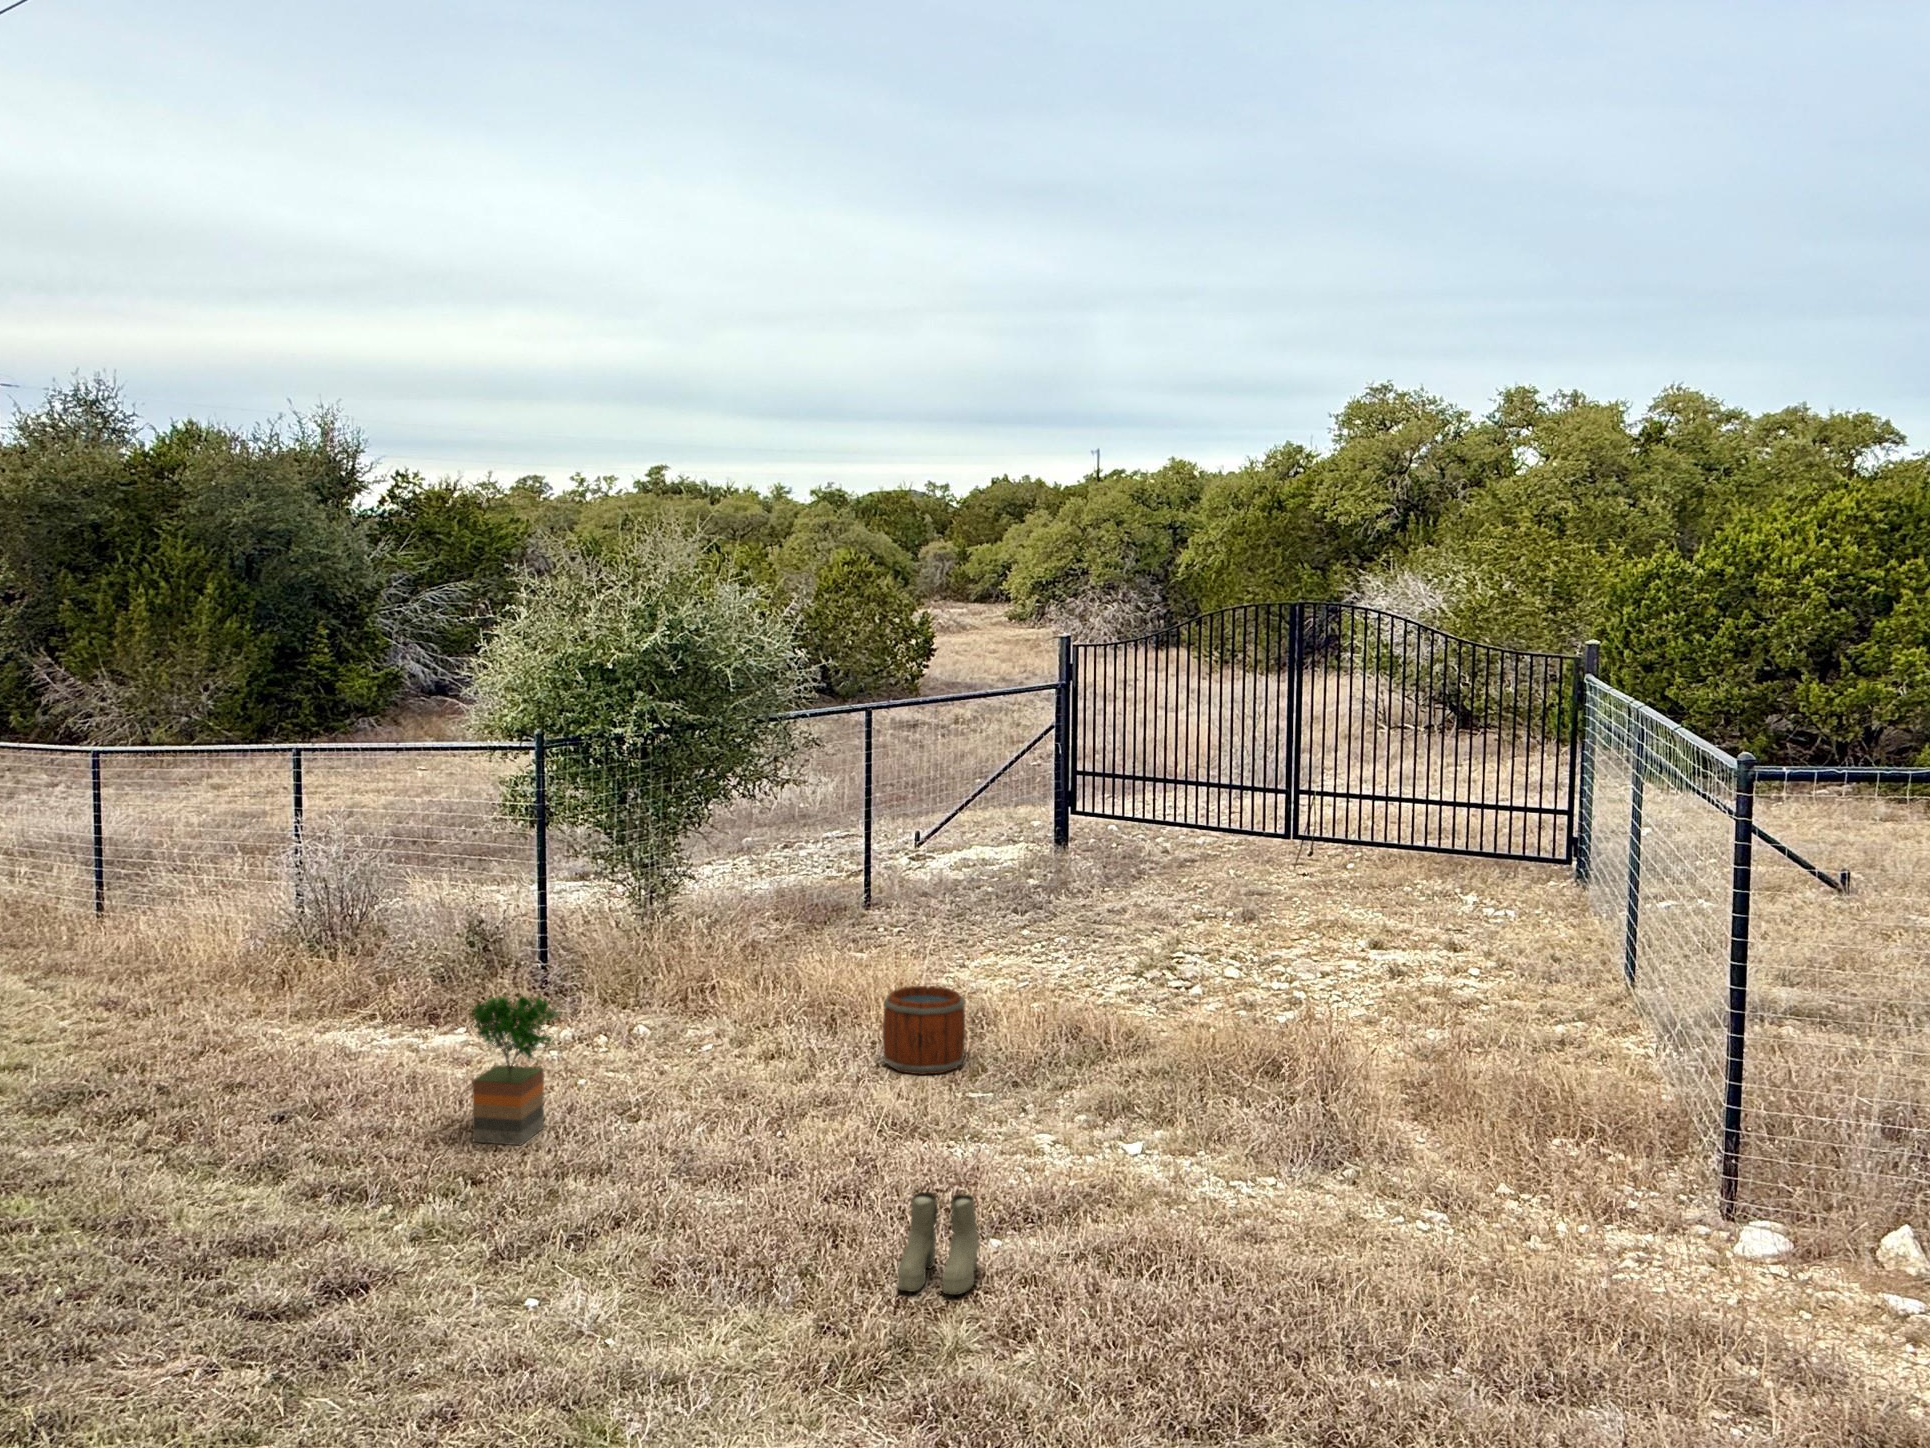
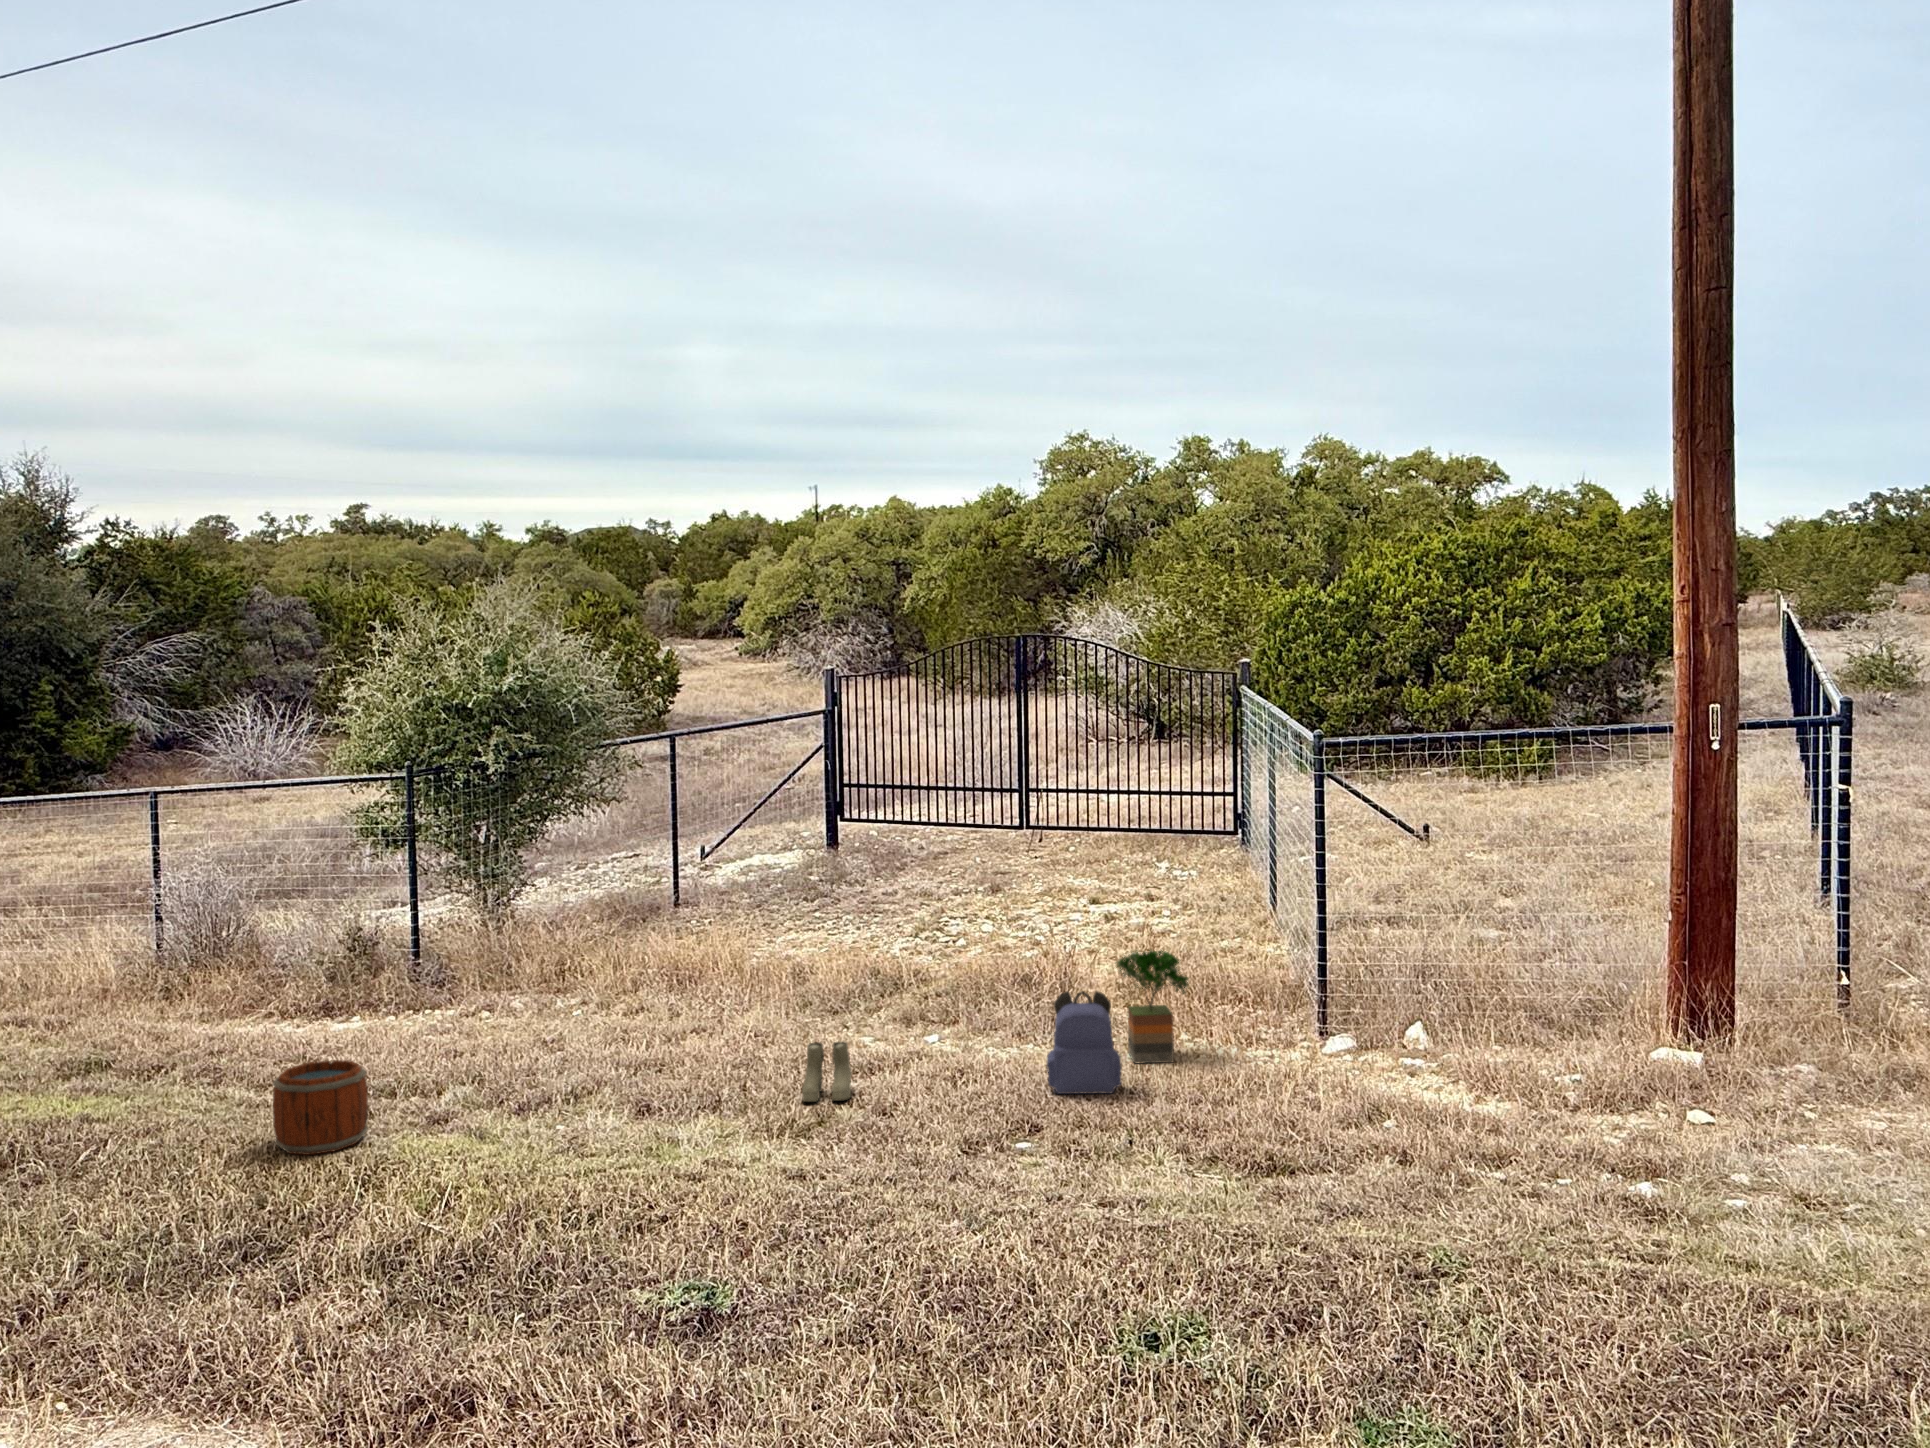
bucket: present [883,986,965,1075] -> present [273,1060,368,1155]
potted tree: present [472,996,560,1145] -> present [1115,950,1189,1063]
backpack: none [1285,1152,1412,1333] -> present [1046,991,1122,1094]

